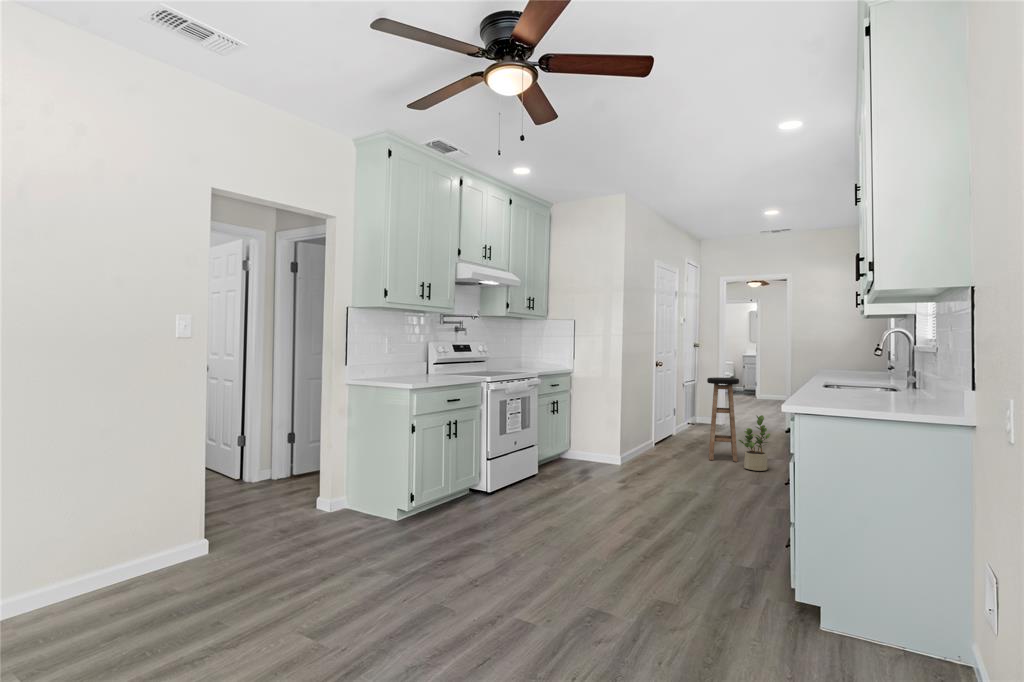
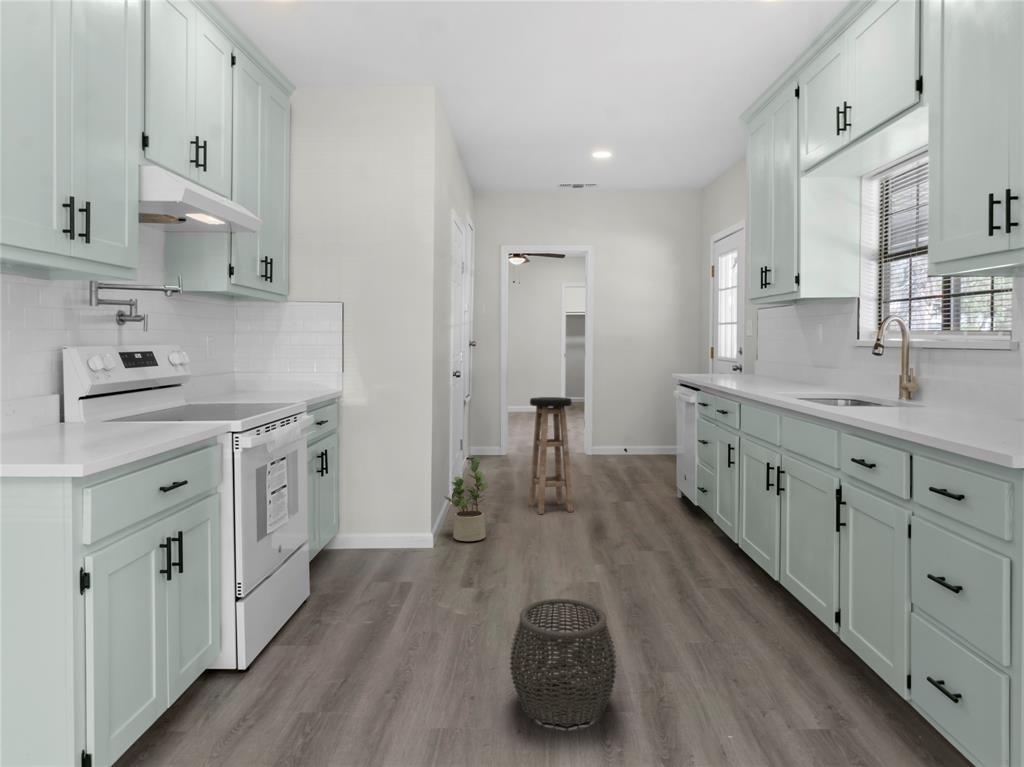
potted plant: present [739,415,770,471] -> present [445,457,488,541]
woven basket: none [584,478,639,536] -> present [510,599,616,727]

